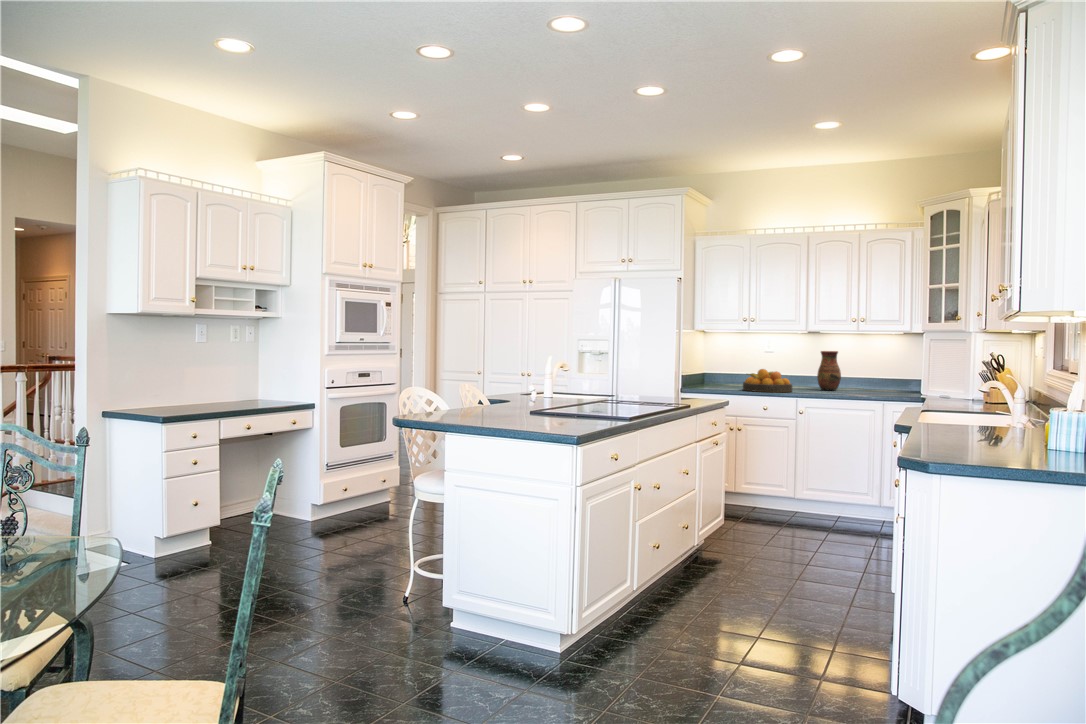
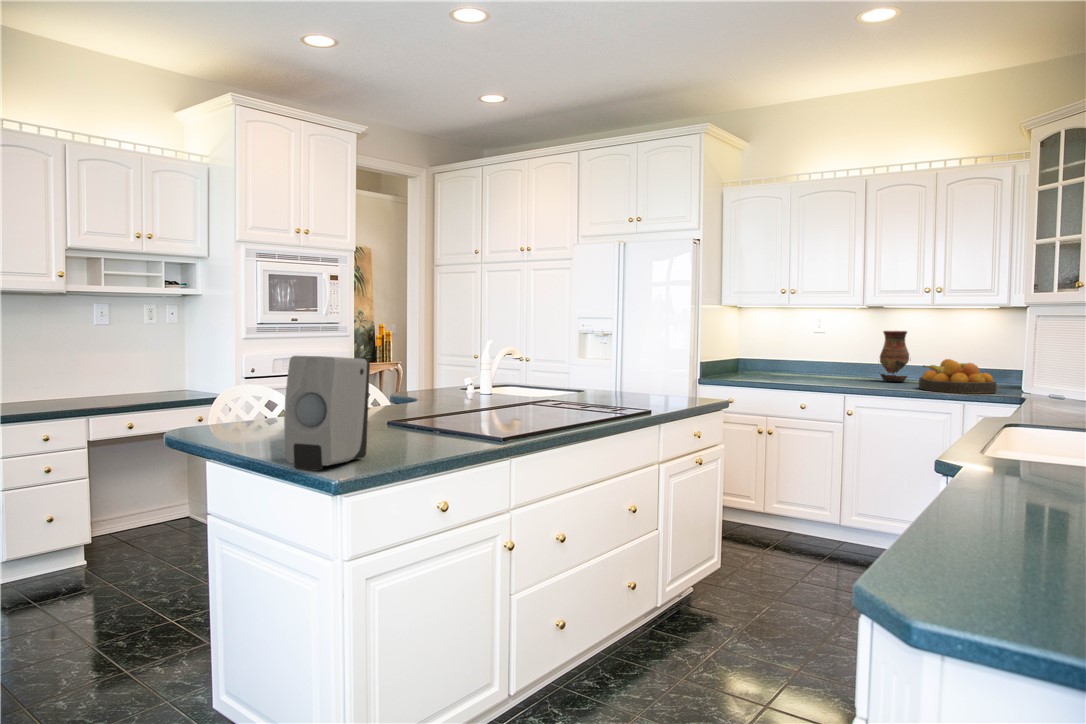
soap dispenser: none [534,362,570,430] -> present [284,356,370,471]
fruit bowl: present [743,369,792,392] -> present [919,359,997,394]

